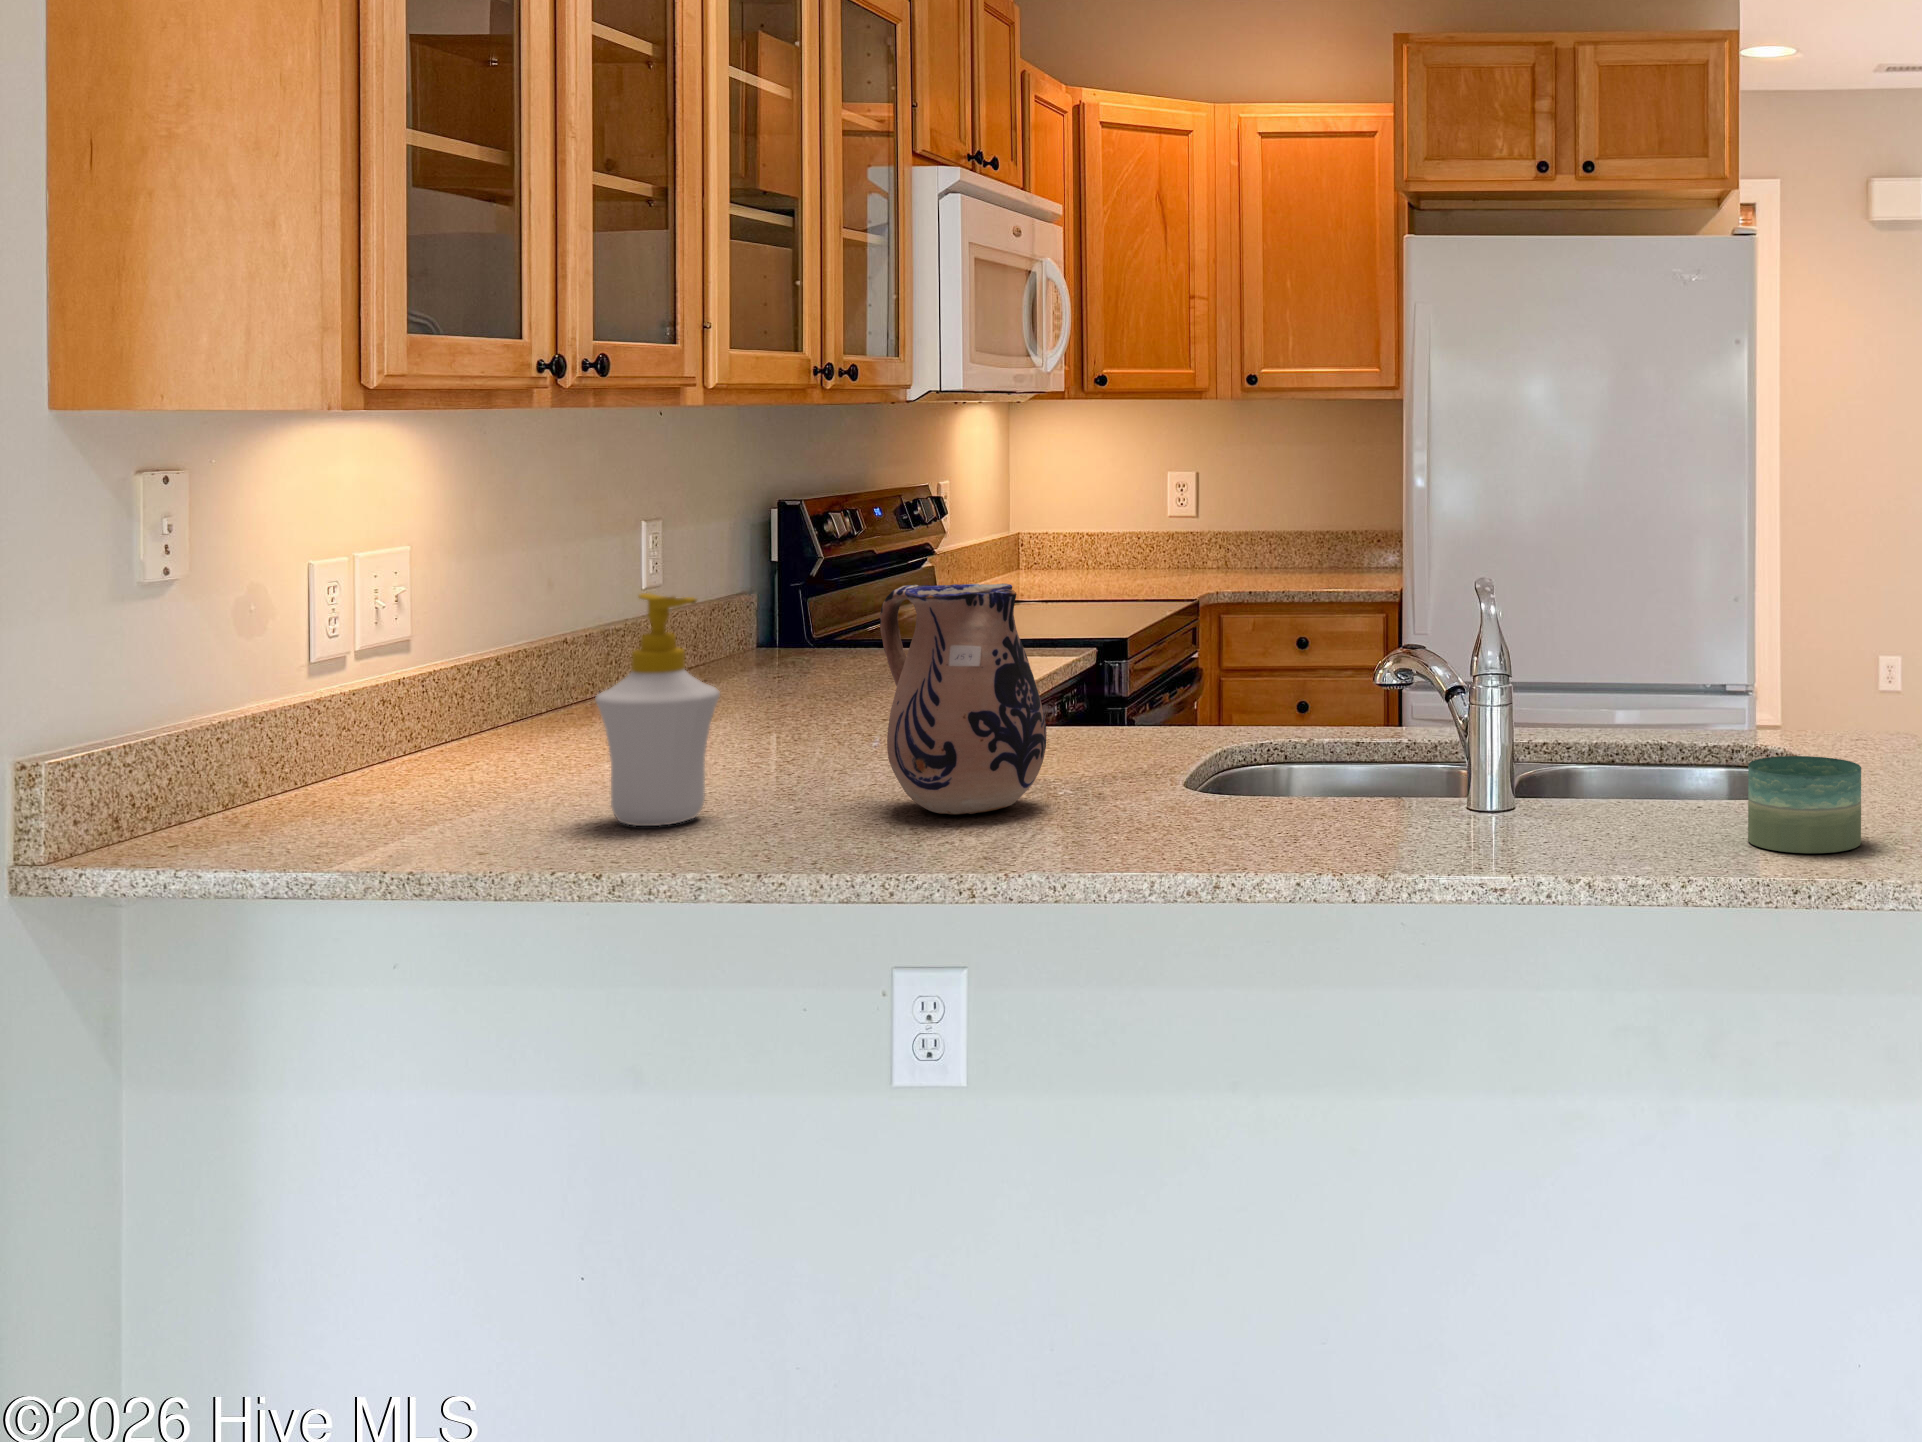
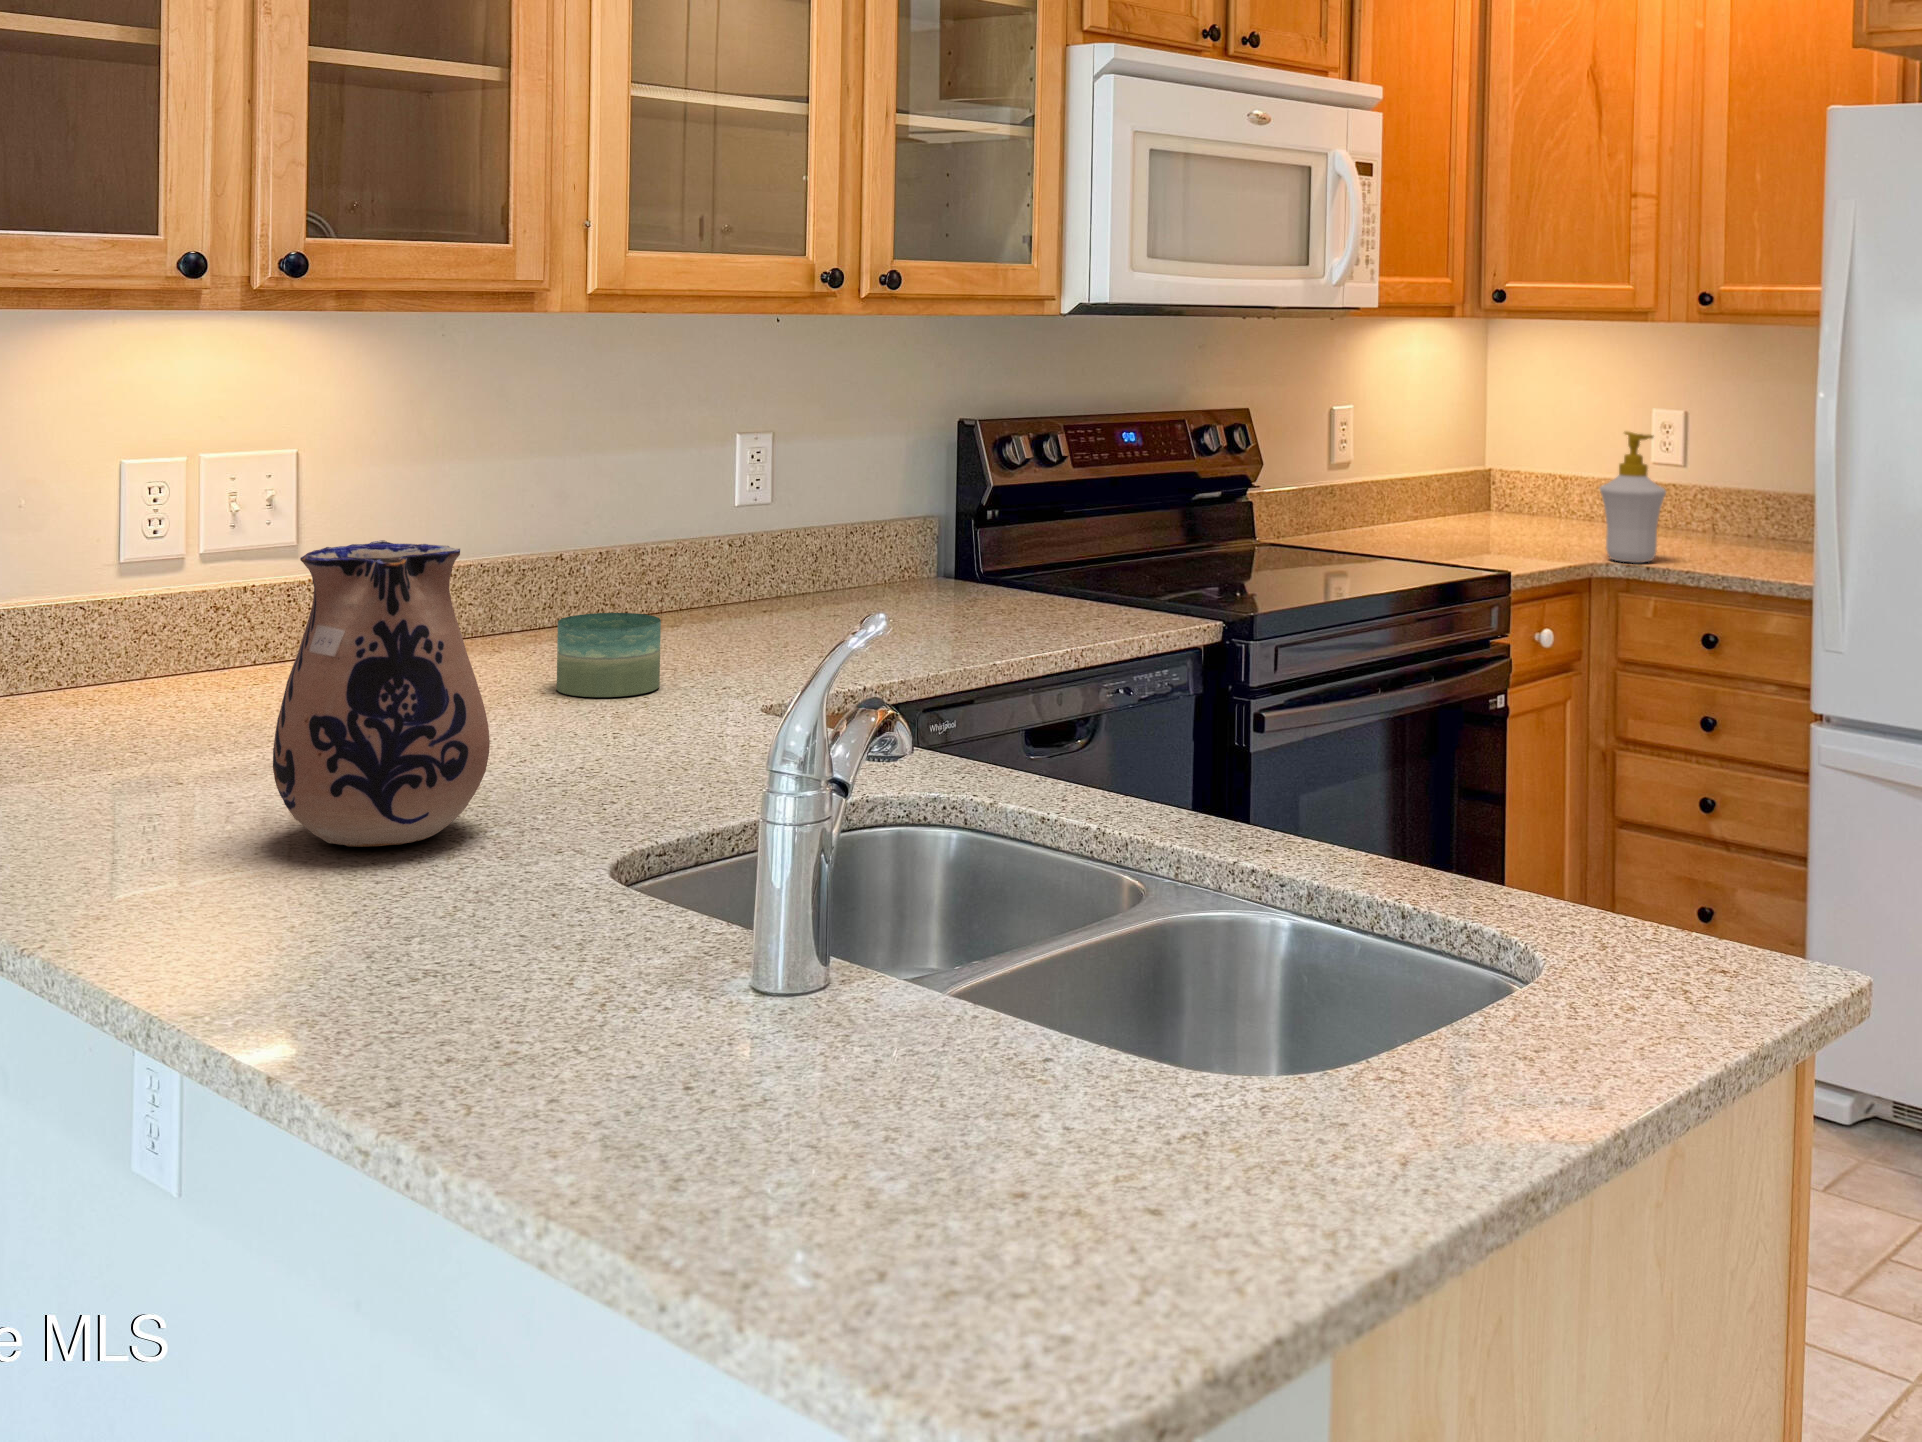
soap bottle: present [595,593,720,826] -> present [1600,432,1666,563]
candle: present [1748,756,1861,853] -> present [557,613,661,697]

